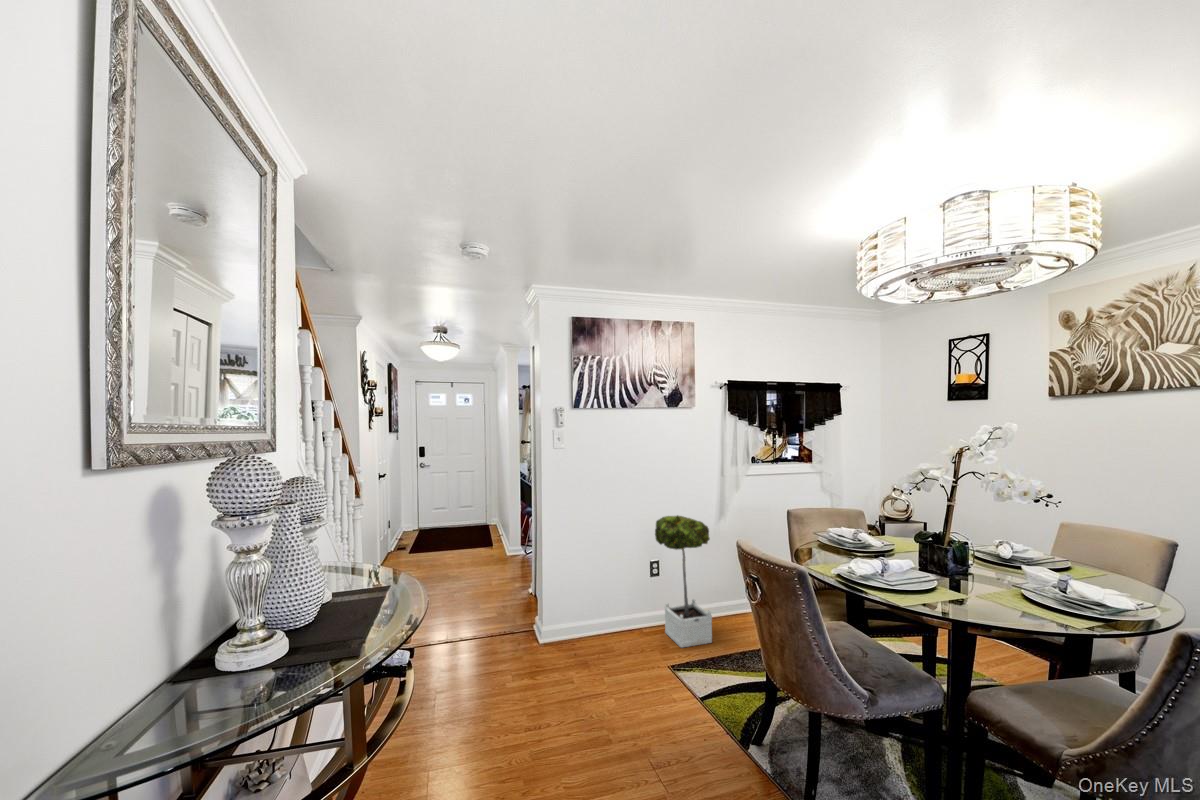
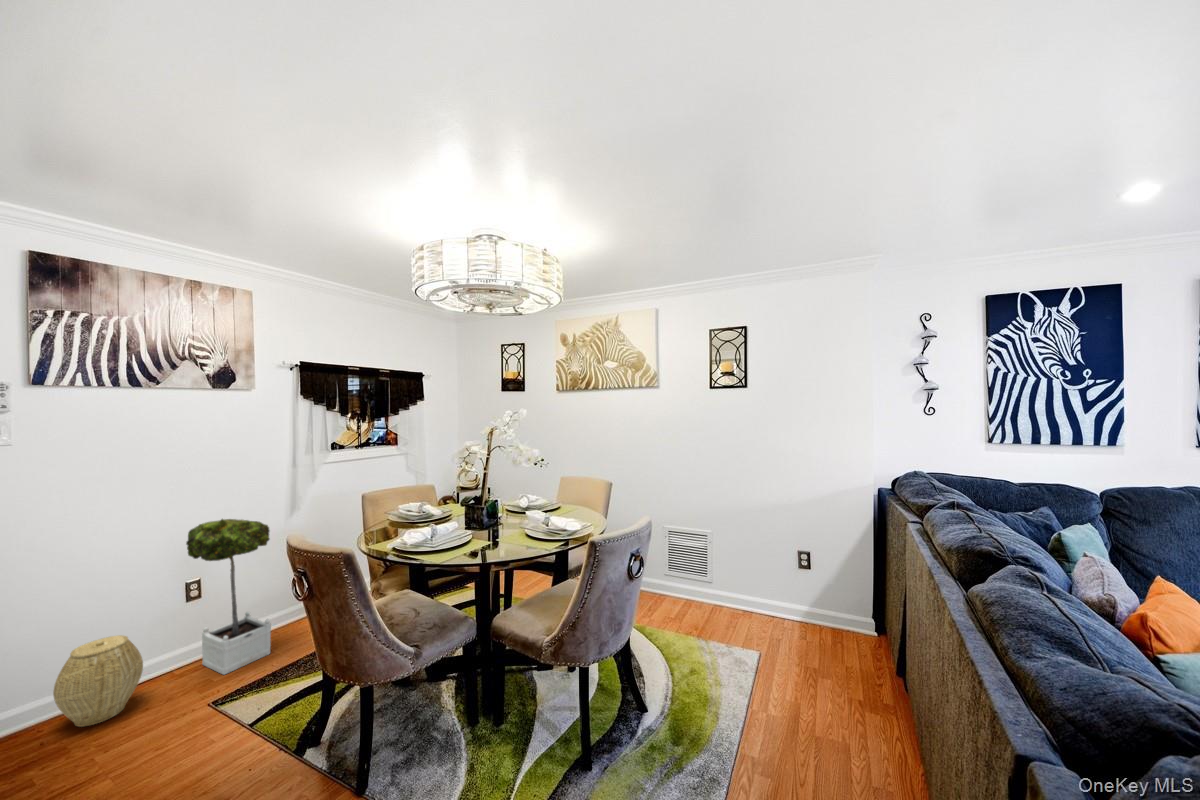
woven basket: none [590,590,633,652] -> present [53,635,143,727]

